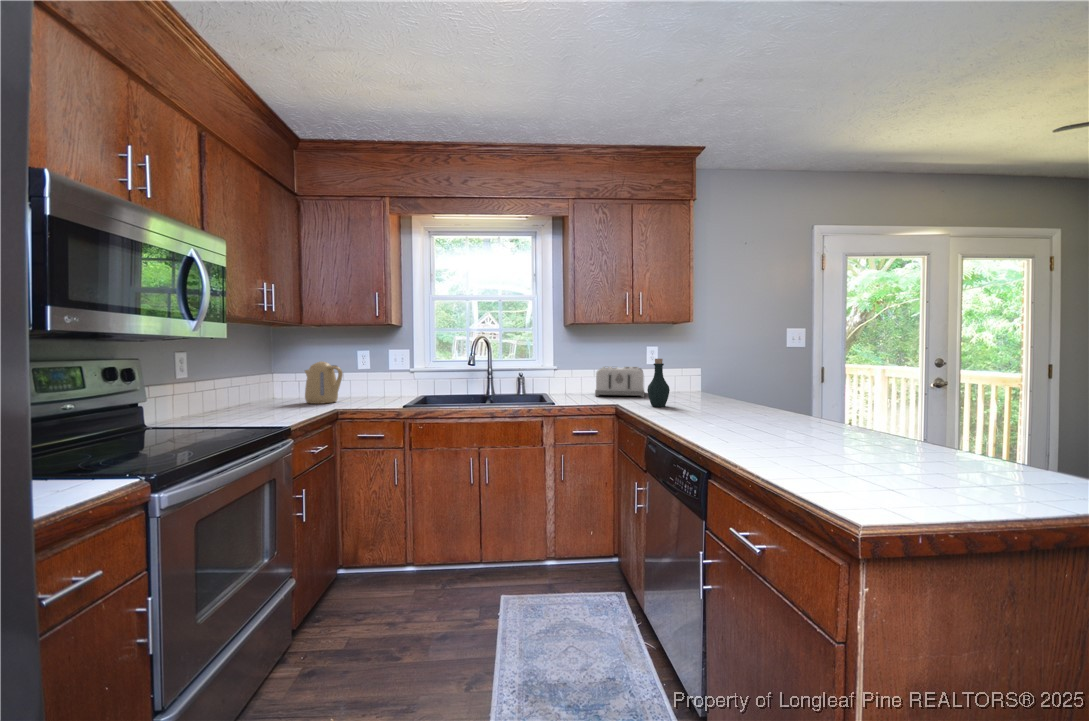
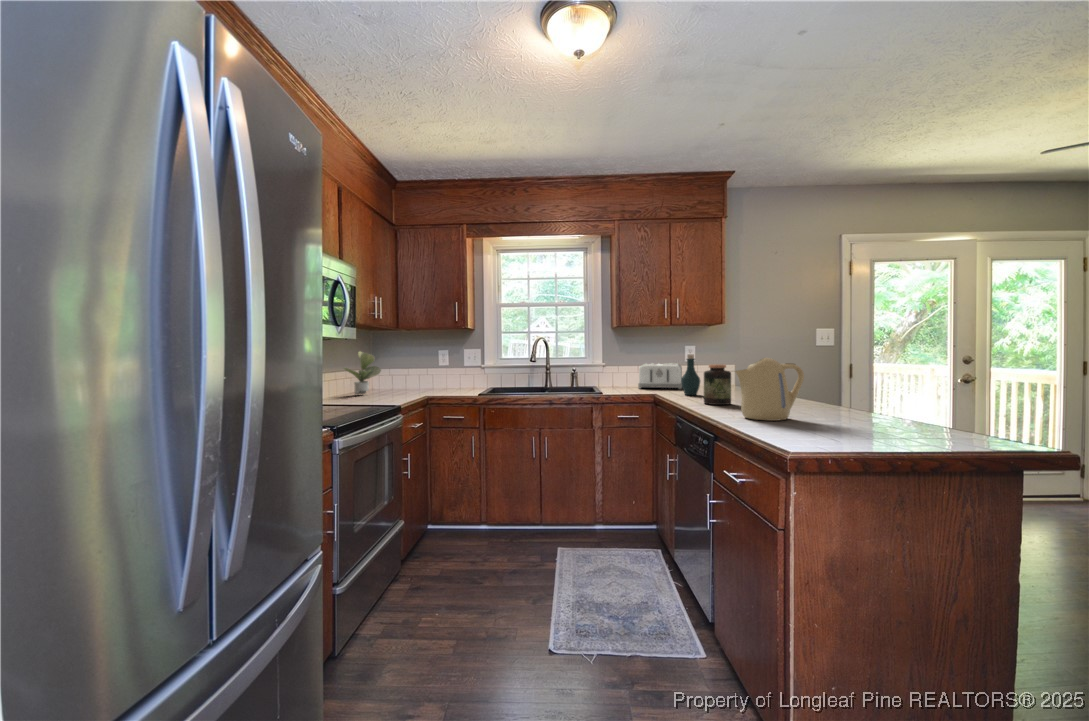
potted plant: none [221,352,276,408] -> present [343,352,381,394]
kettle: present [305,361,343,404] -> present [735,358,804,421]
jar: none [680,373,713,423] -> present [704,364,731,405]

